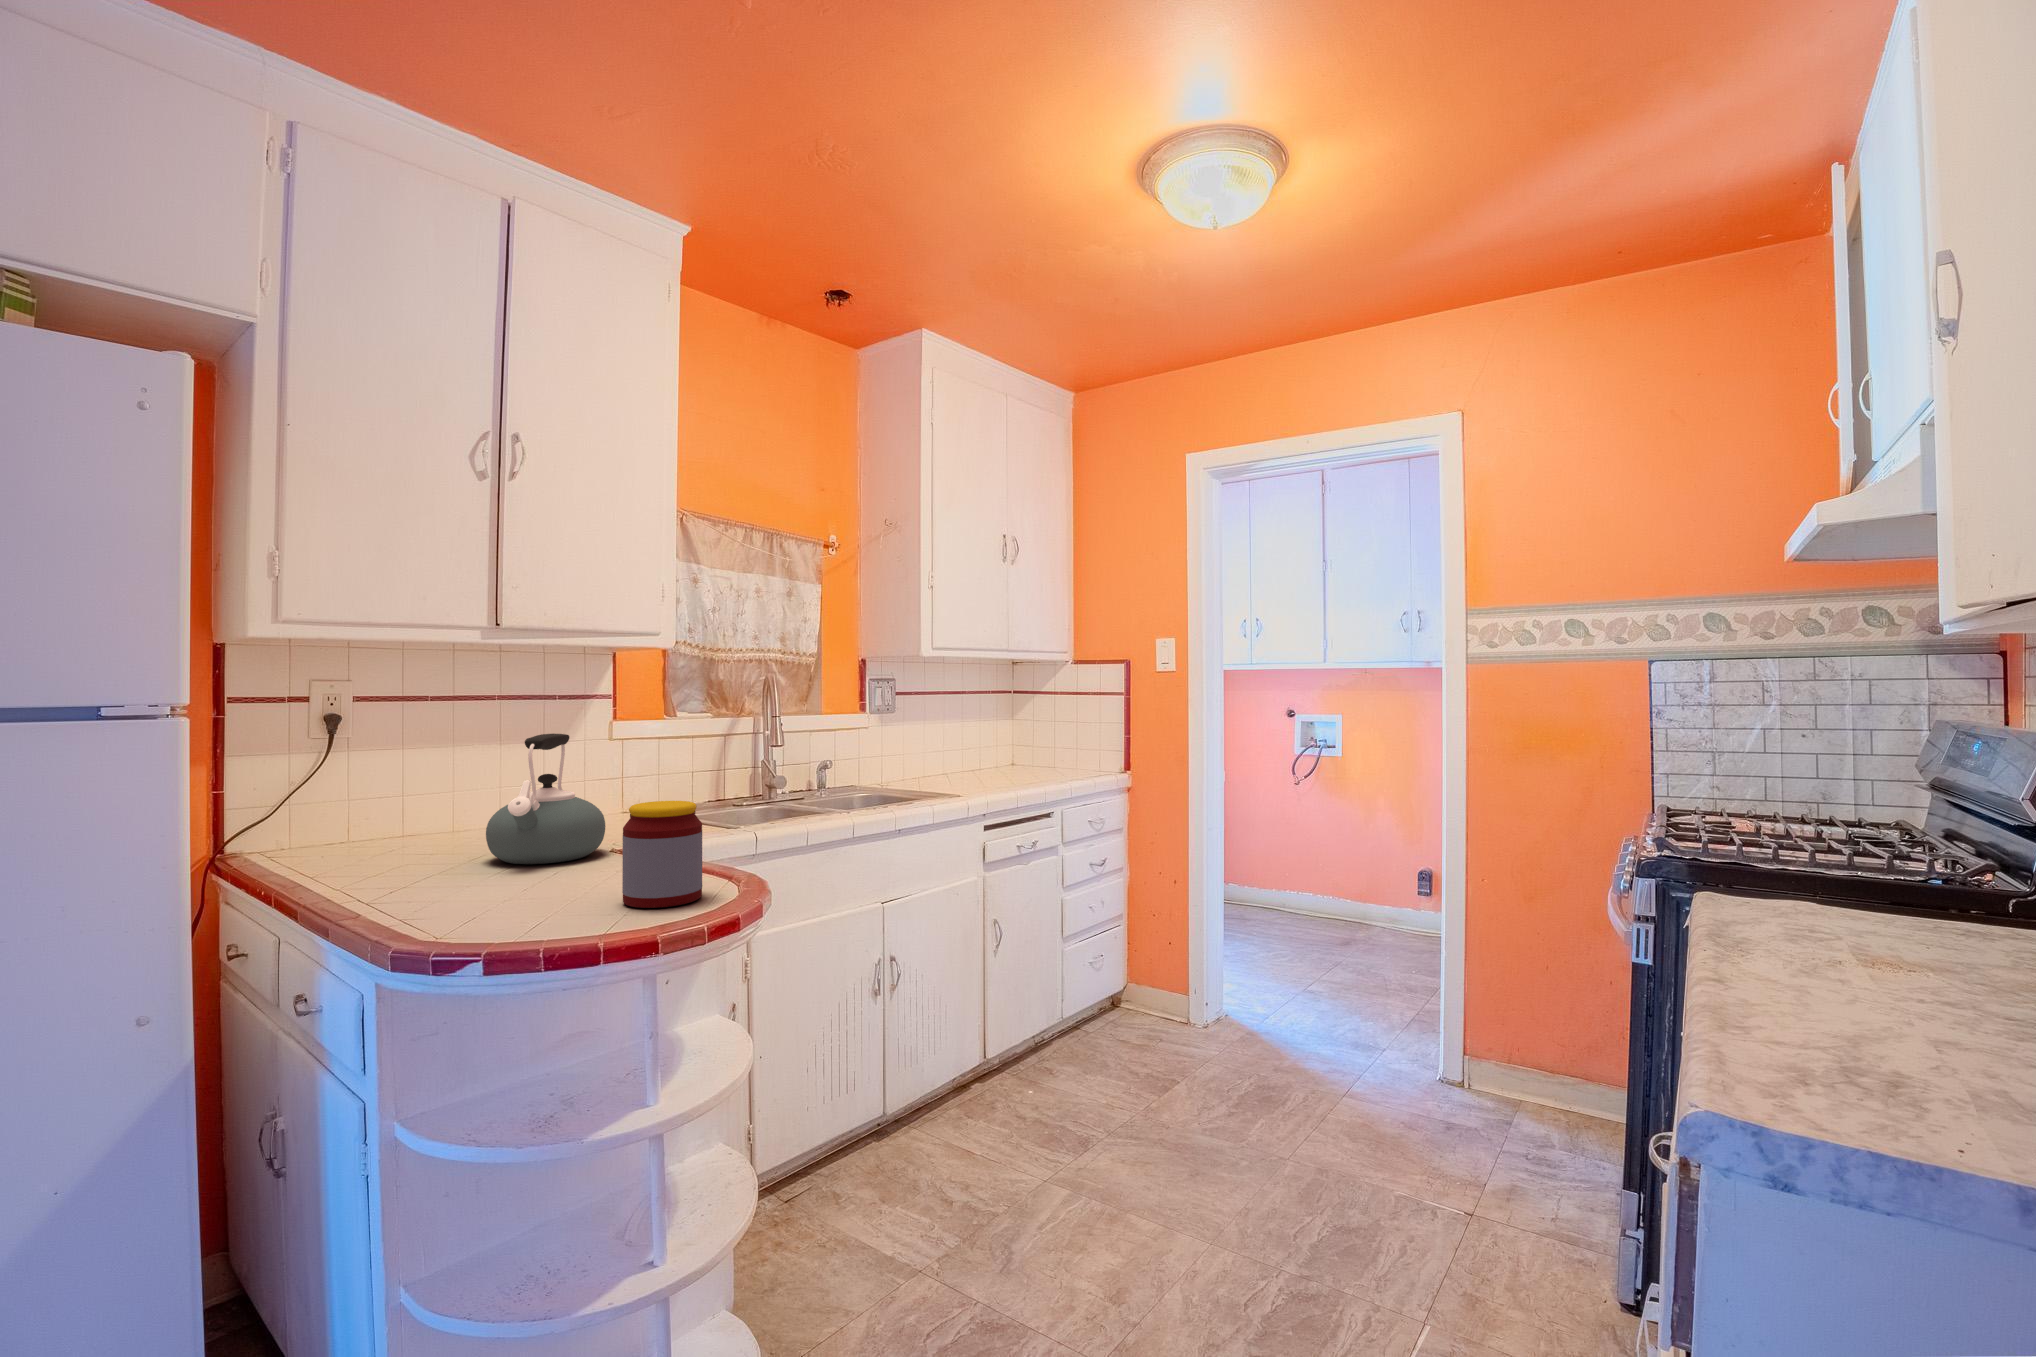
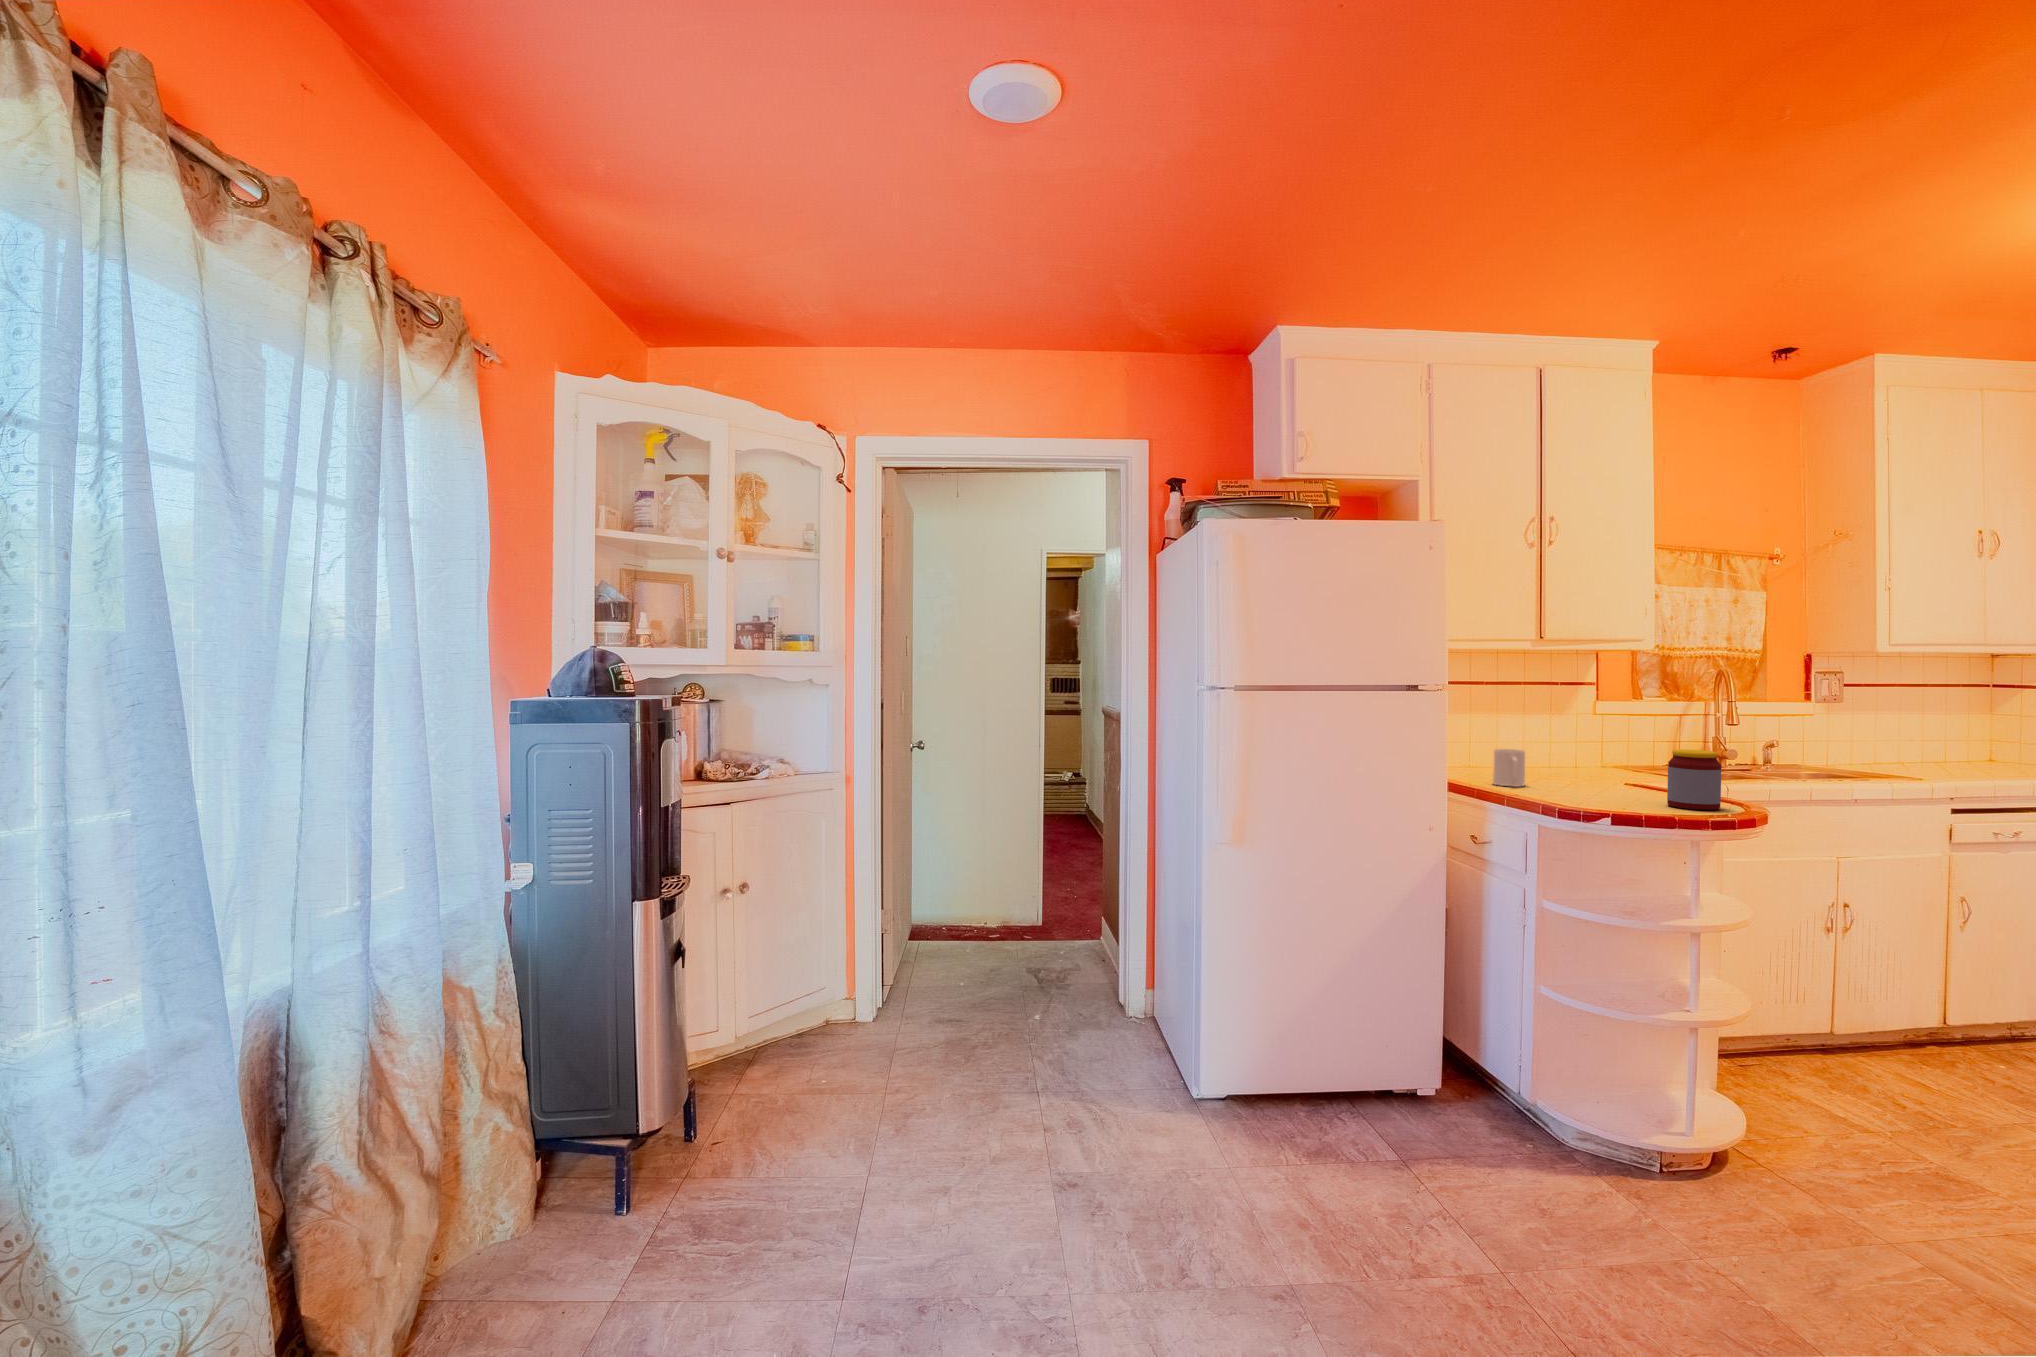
kettle: present [486,734,606,864] -> none [1547,707,1622,785]
mug: none [354,818,420,892] -> present [1493,749,1525,787]

